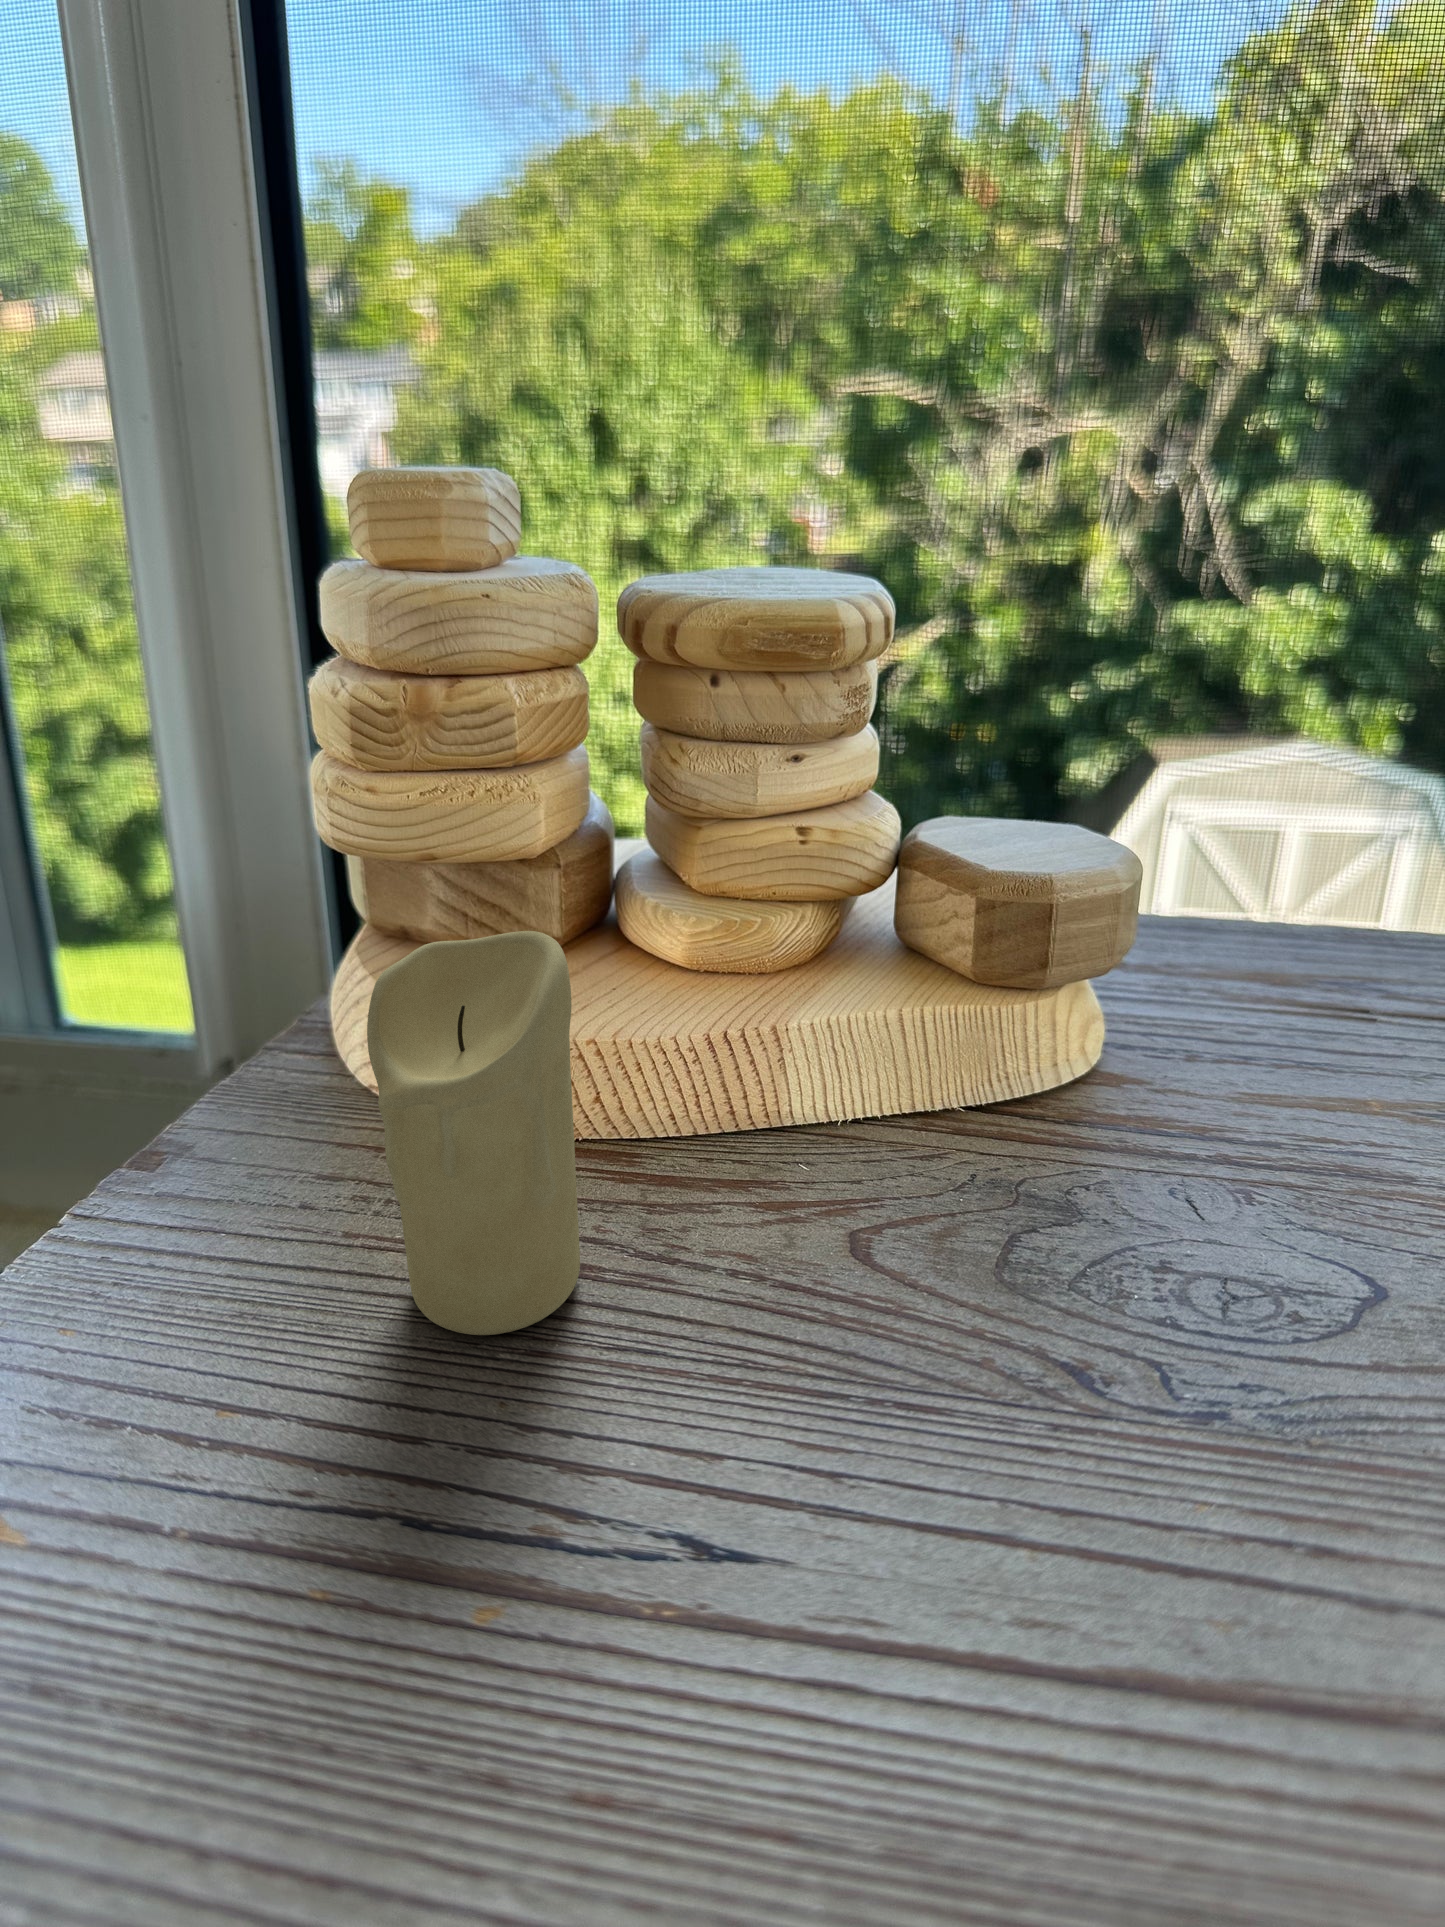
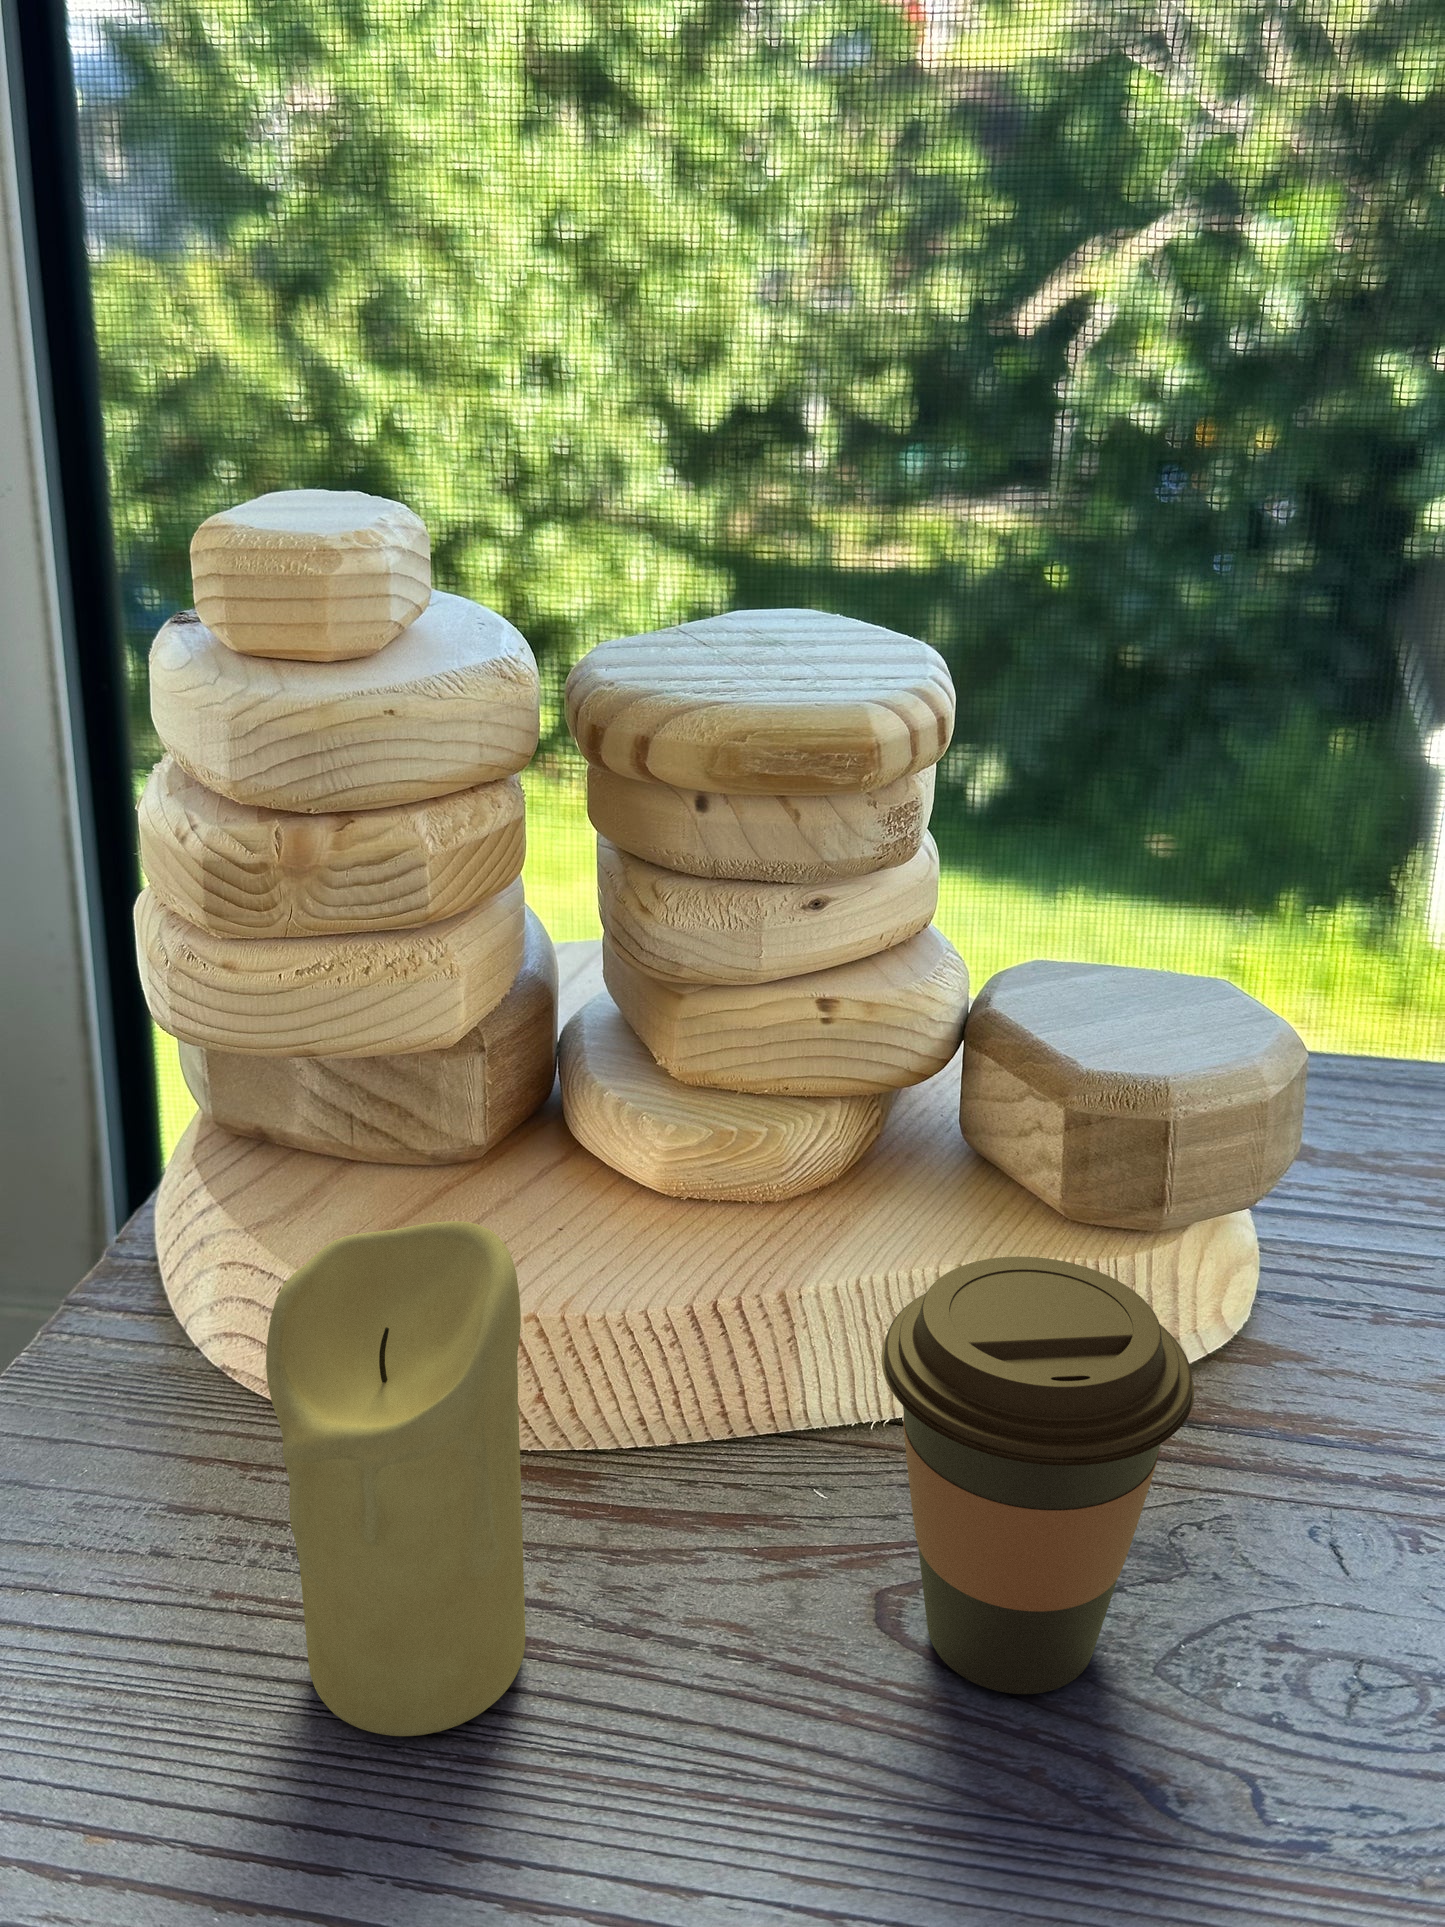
coffee cup: none [858,968,1109,1304] -> present [881,1257,1194,1694]

